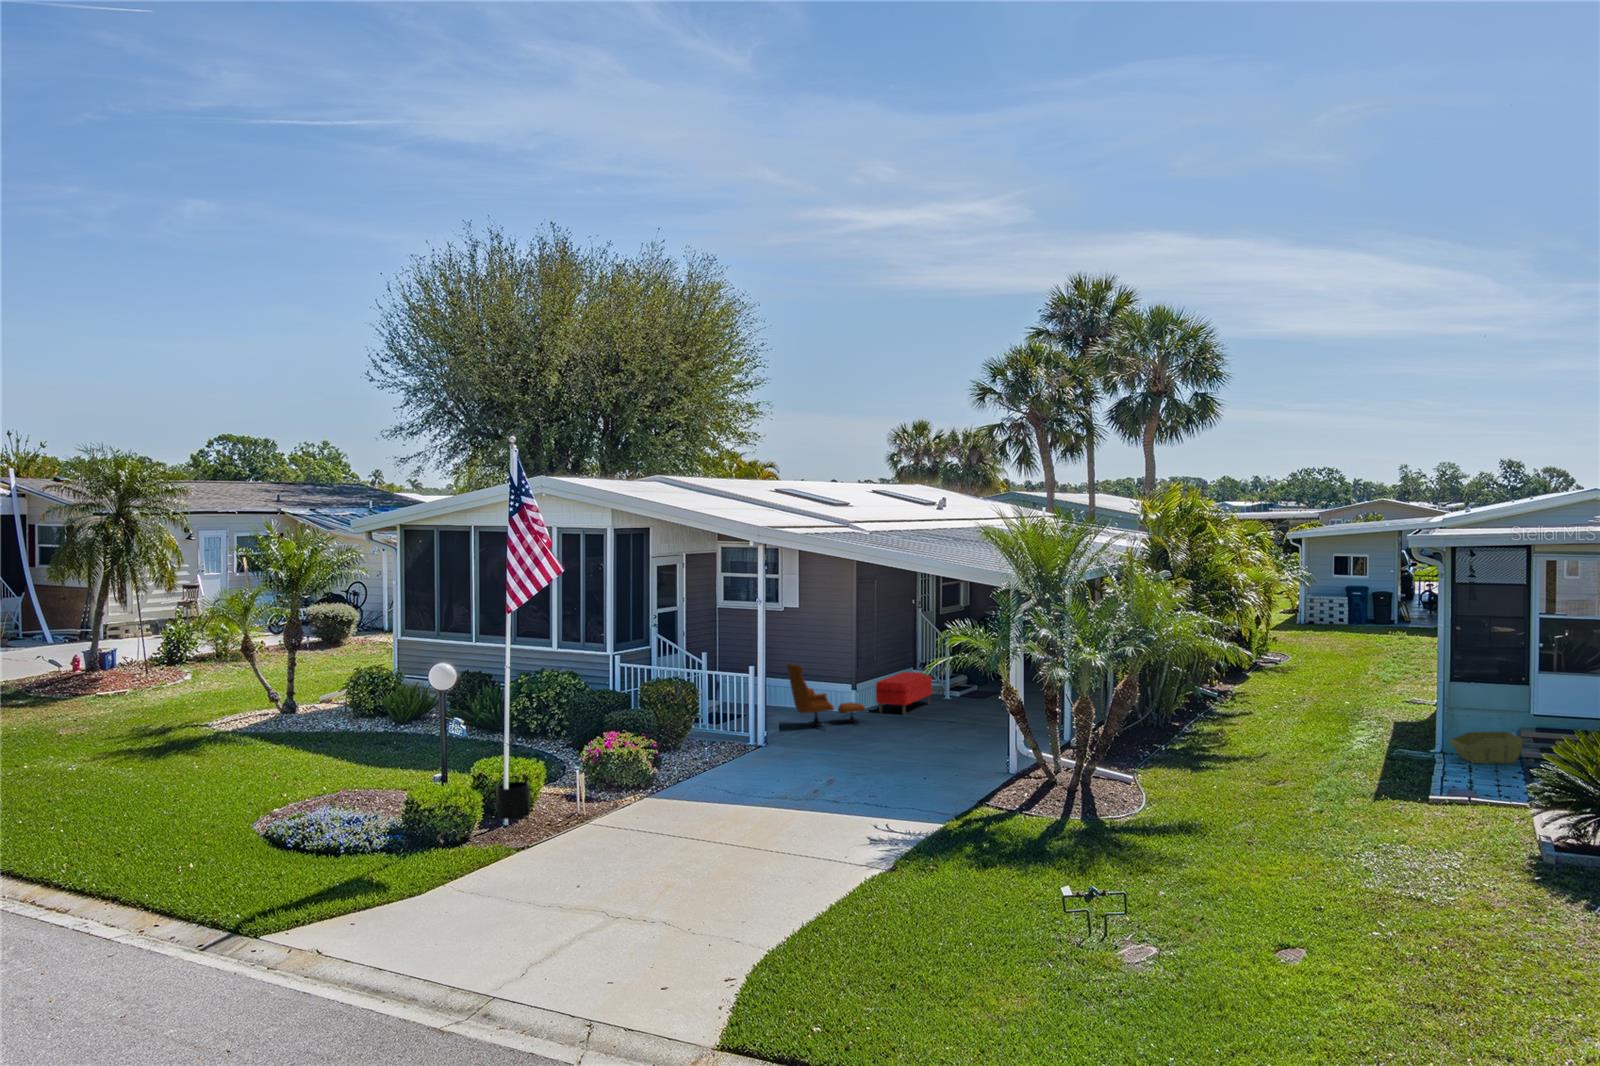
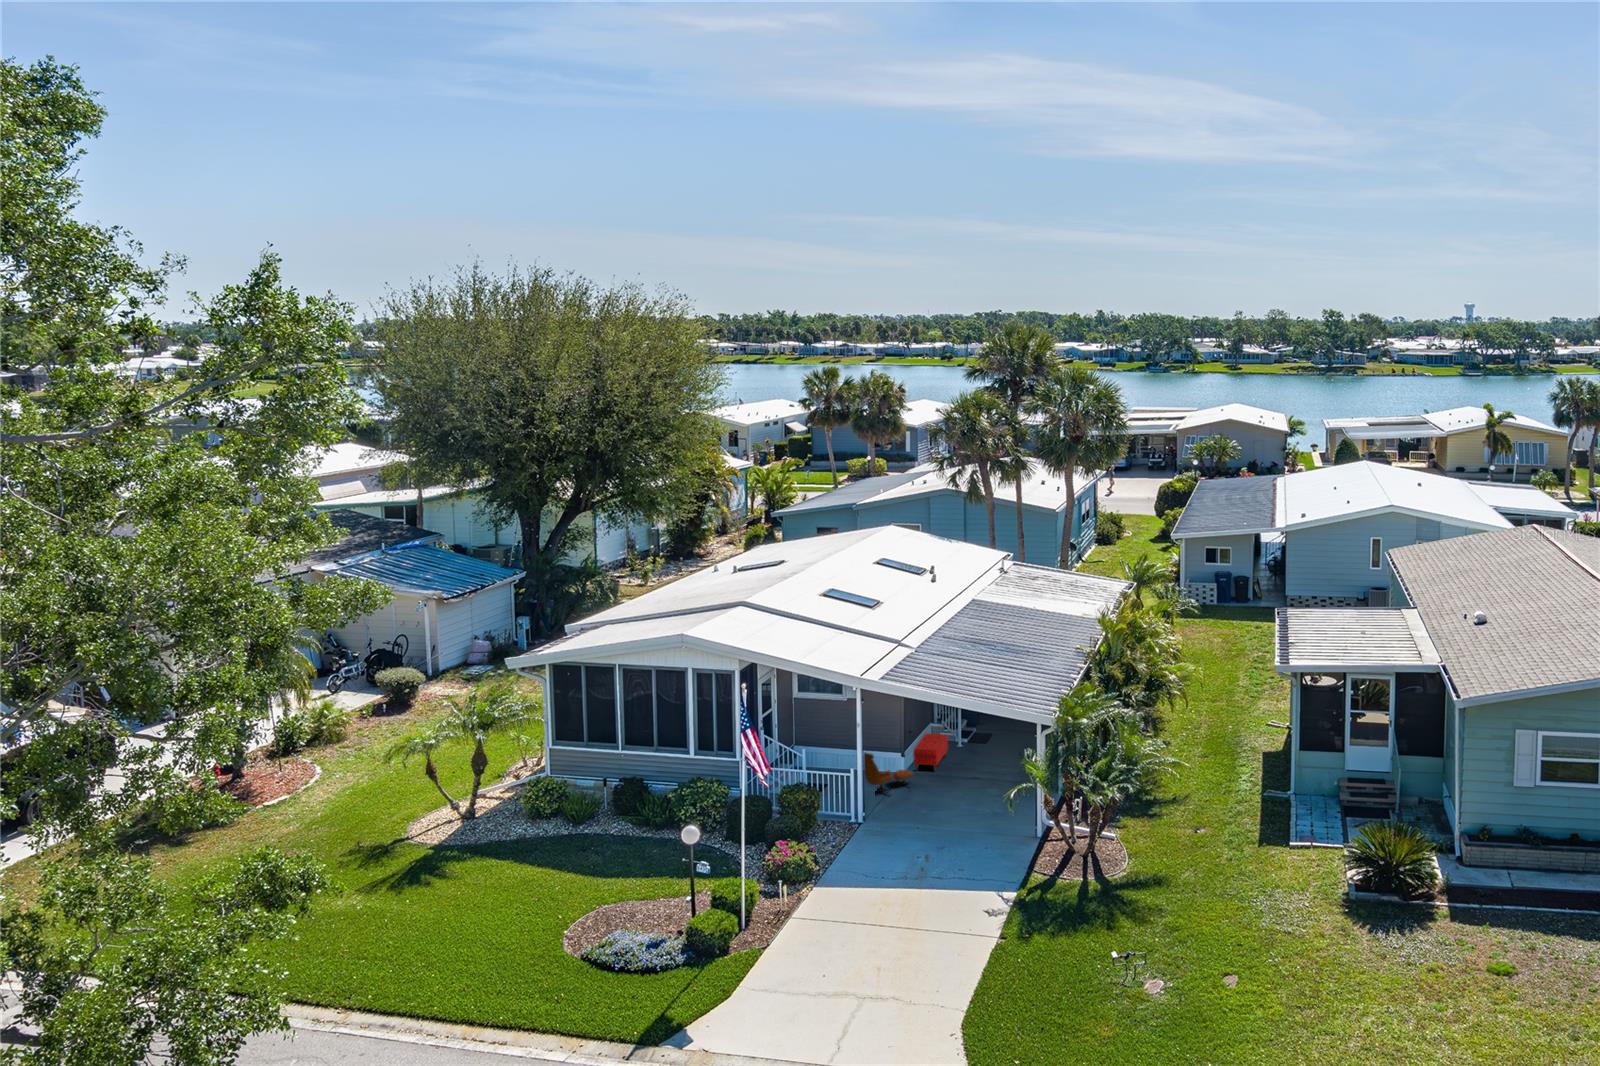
storage bin: present [1450,732,1523,764] -> none [1301,781,1343,804]
planter: present [496,782,530,820] -> none [752,892,774,927]

